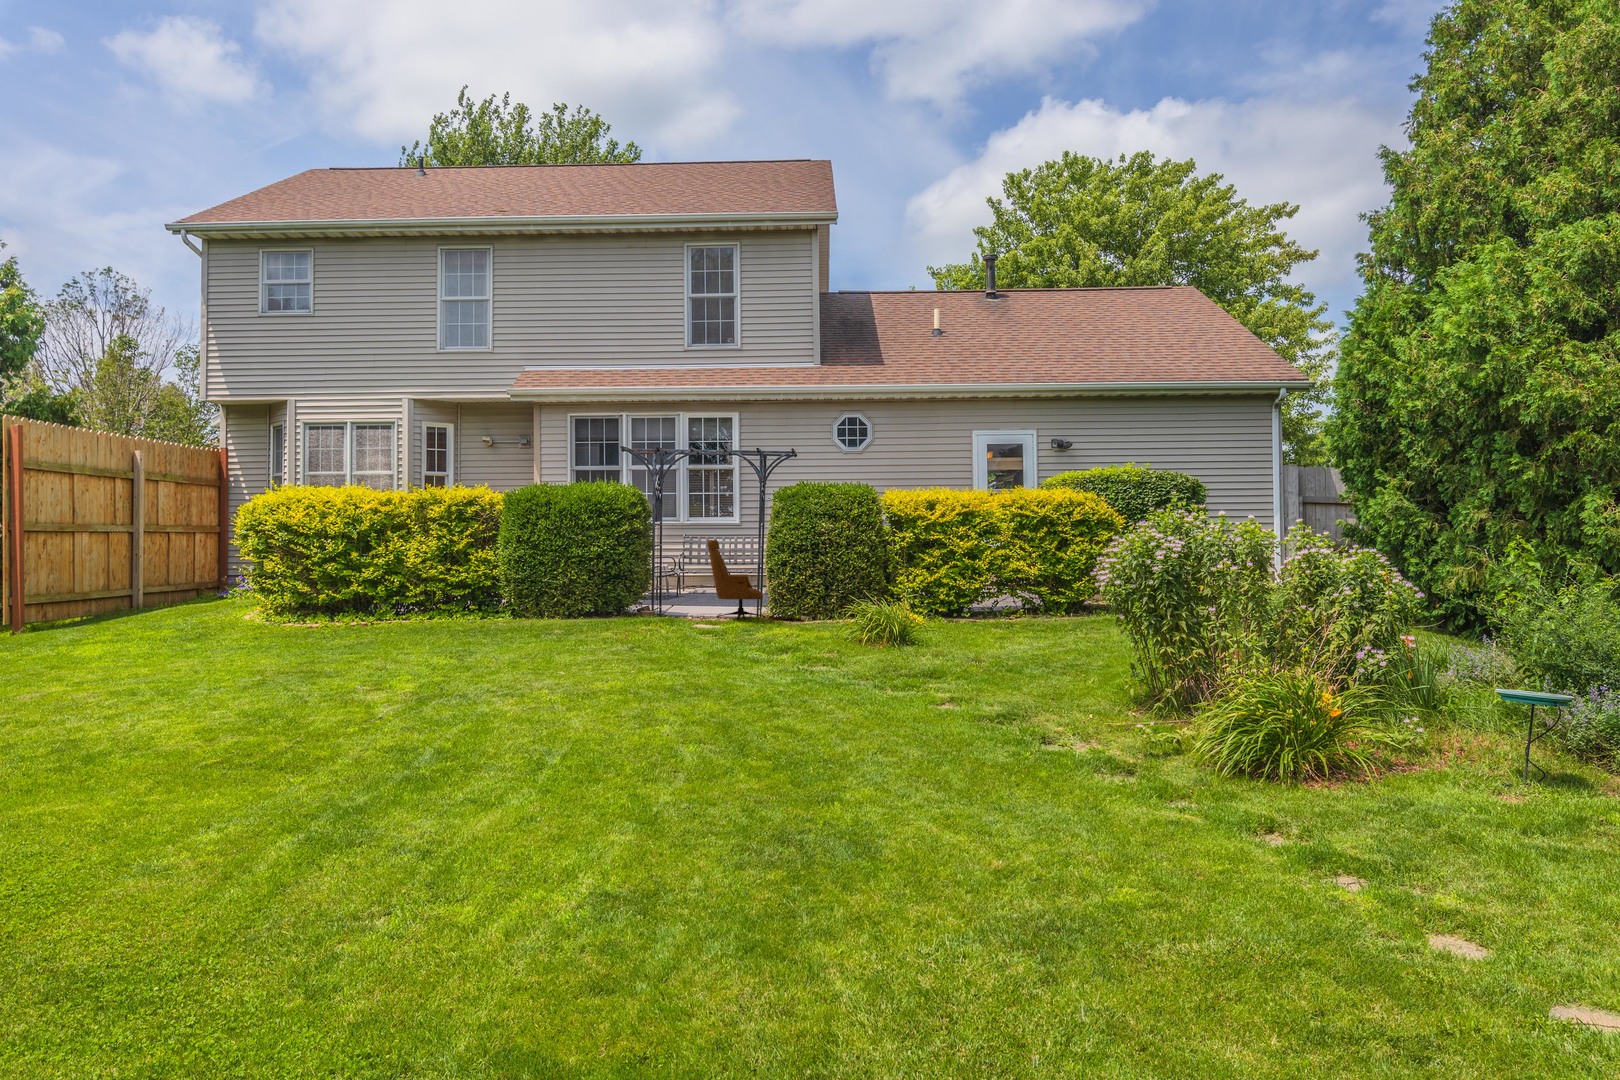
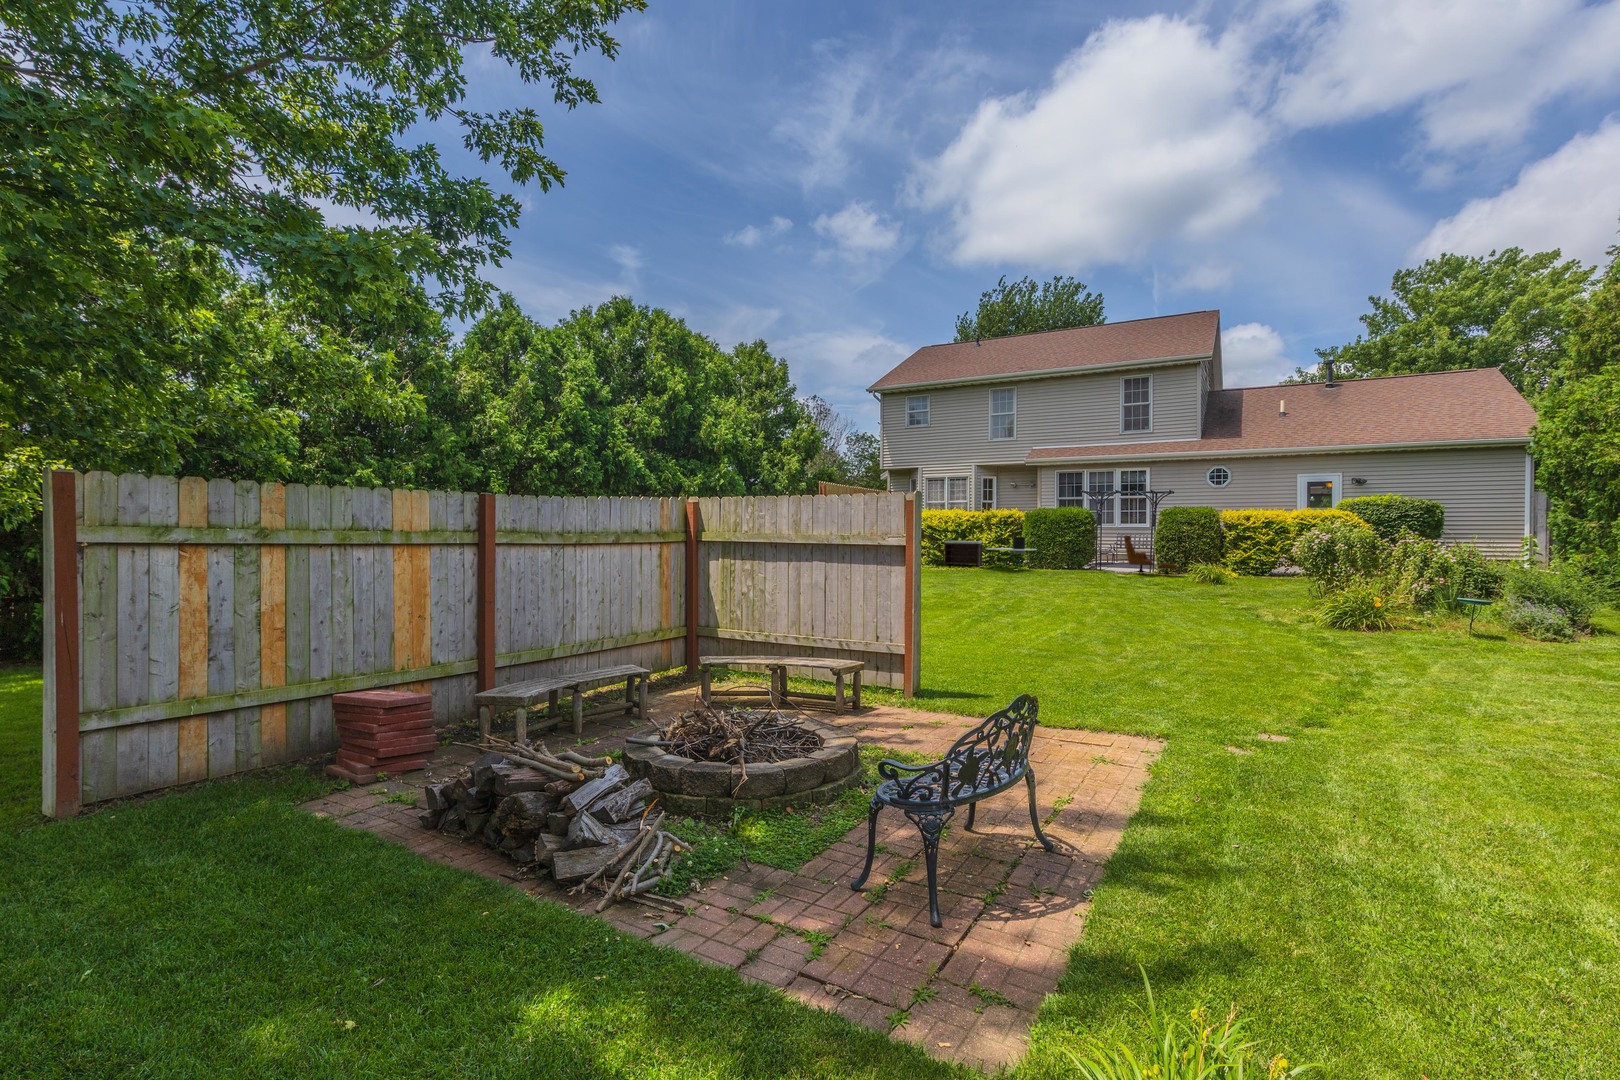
side table: none [415,547,531,620] -> present [986,537,1037,560]
bench: none [314,558,412,615] -> present [944,541,984,566]

